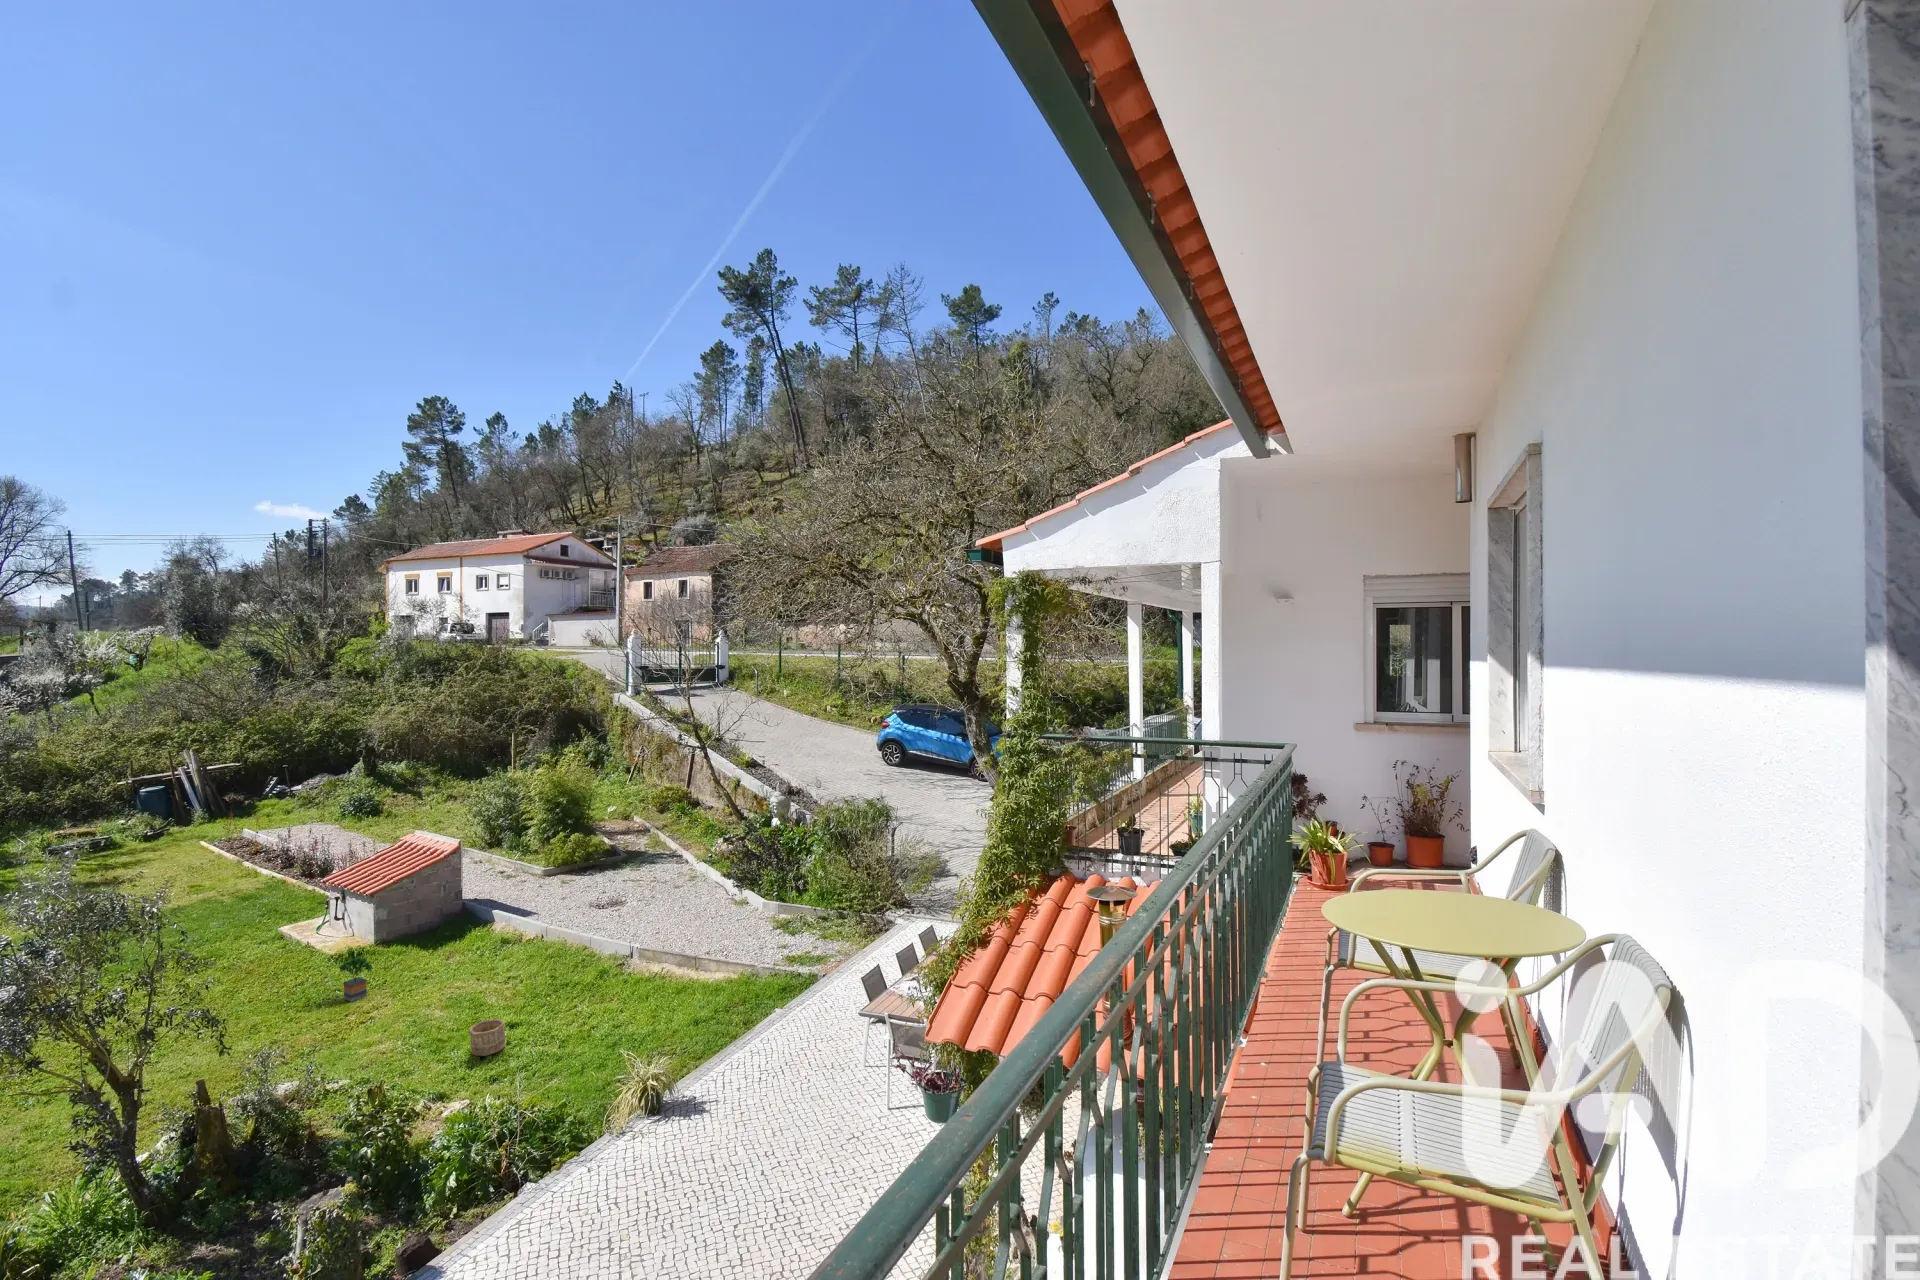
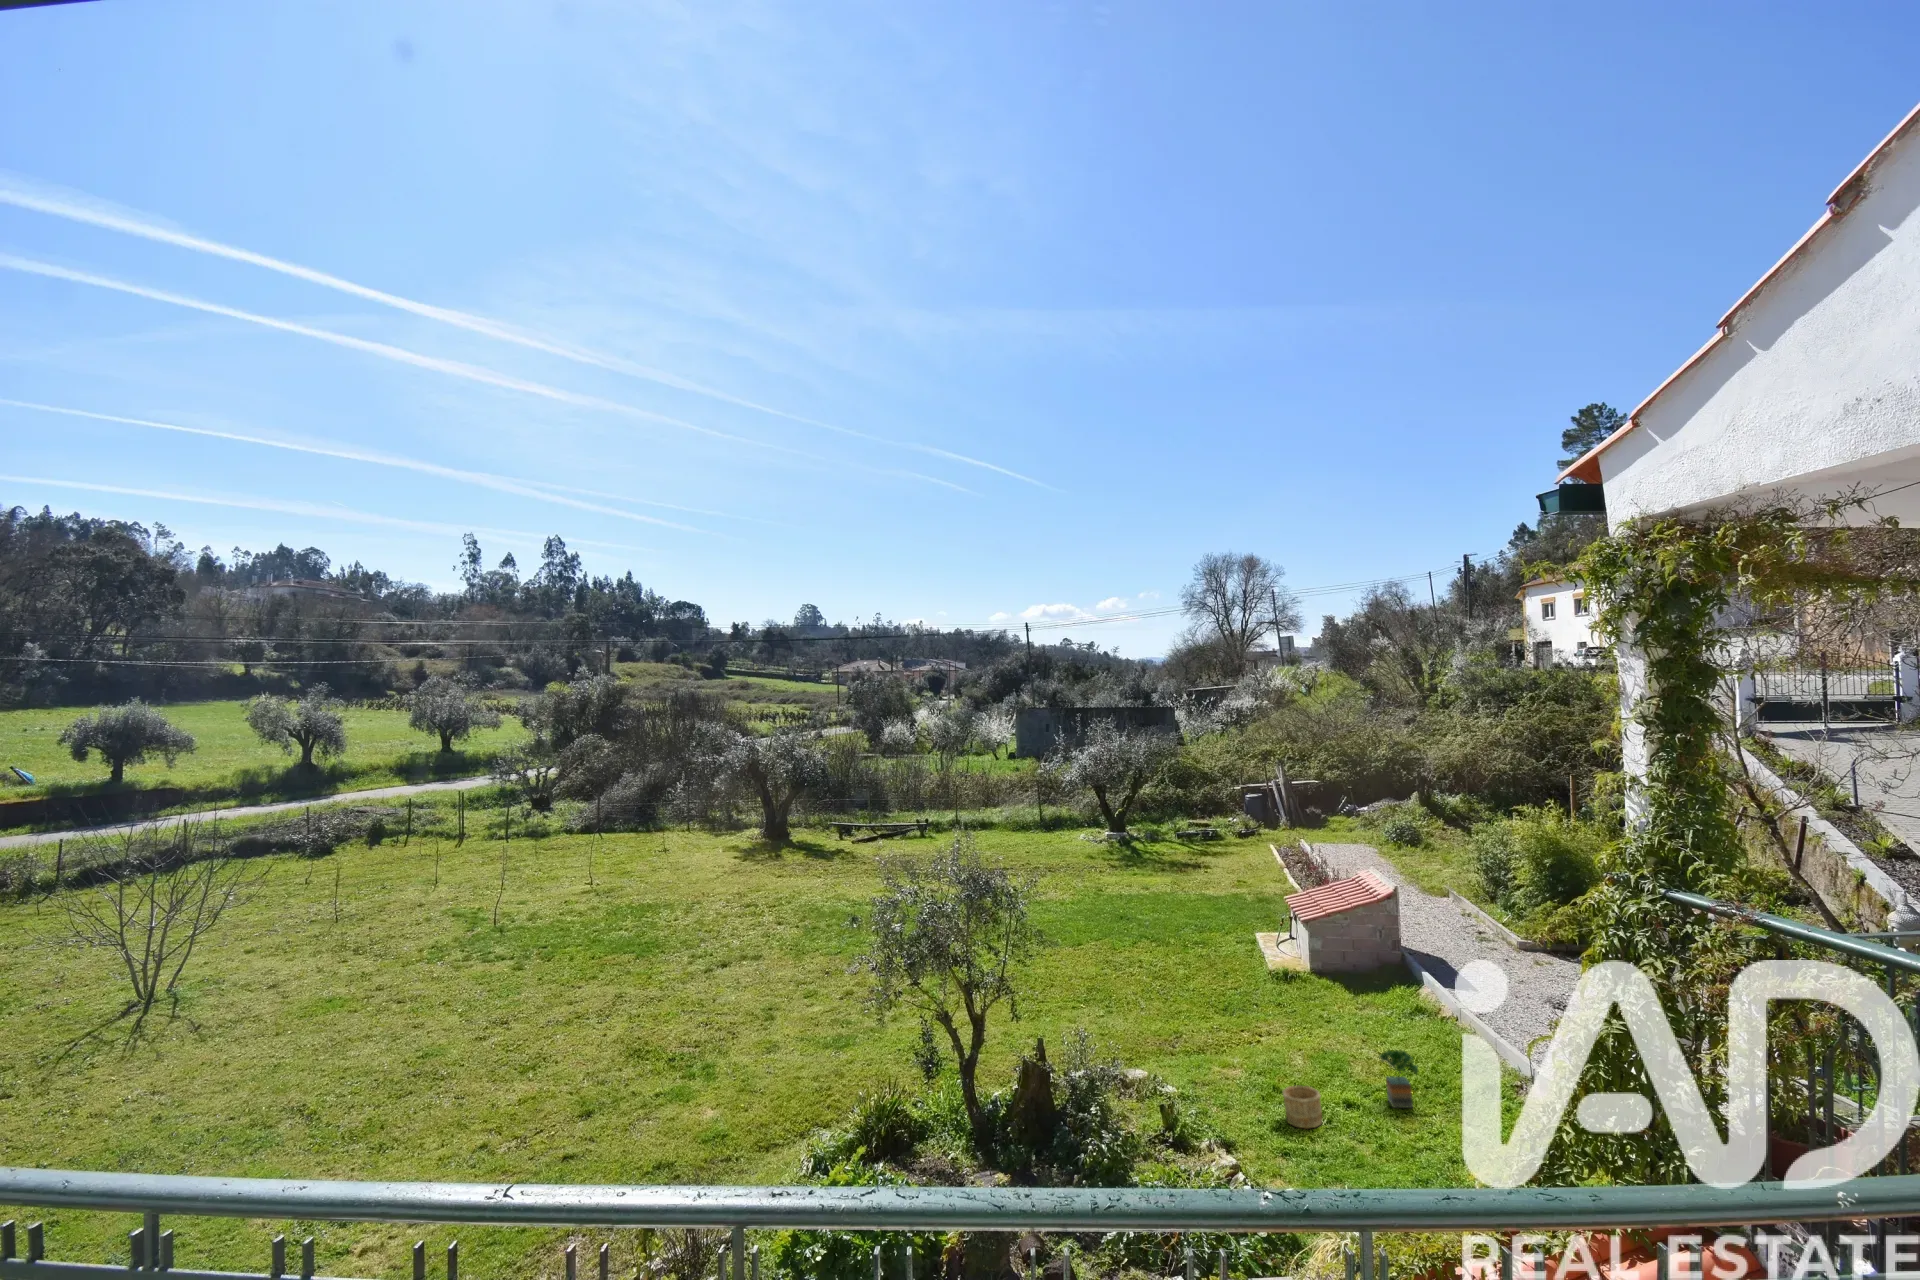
potted tree: present [339,957,373,1002] -> present [1379,1050,1419,1108]

